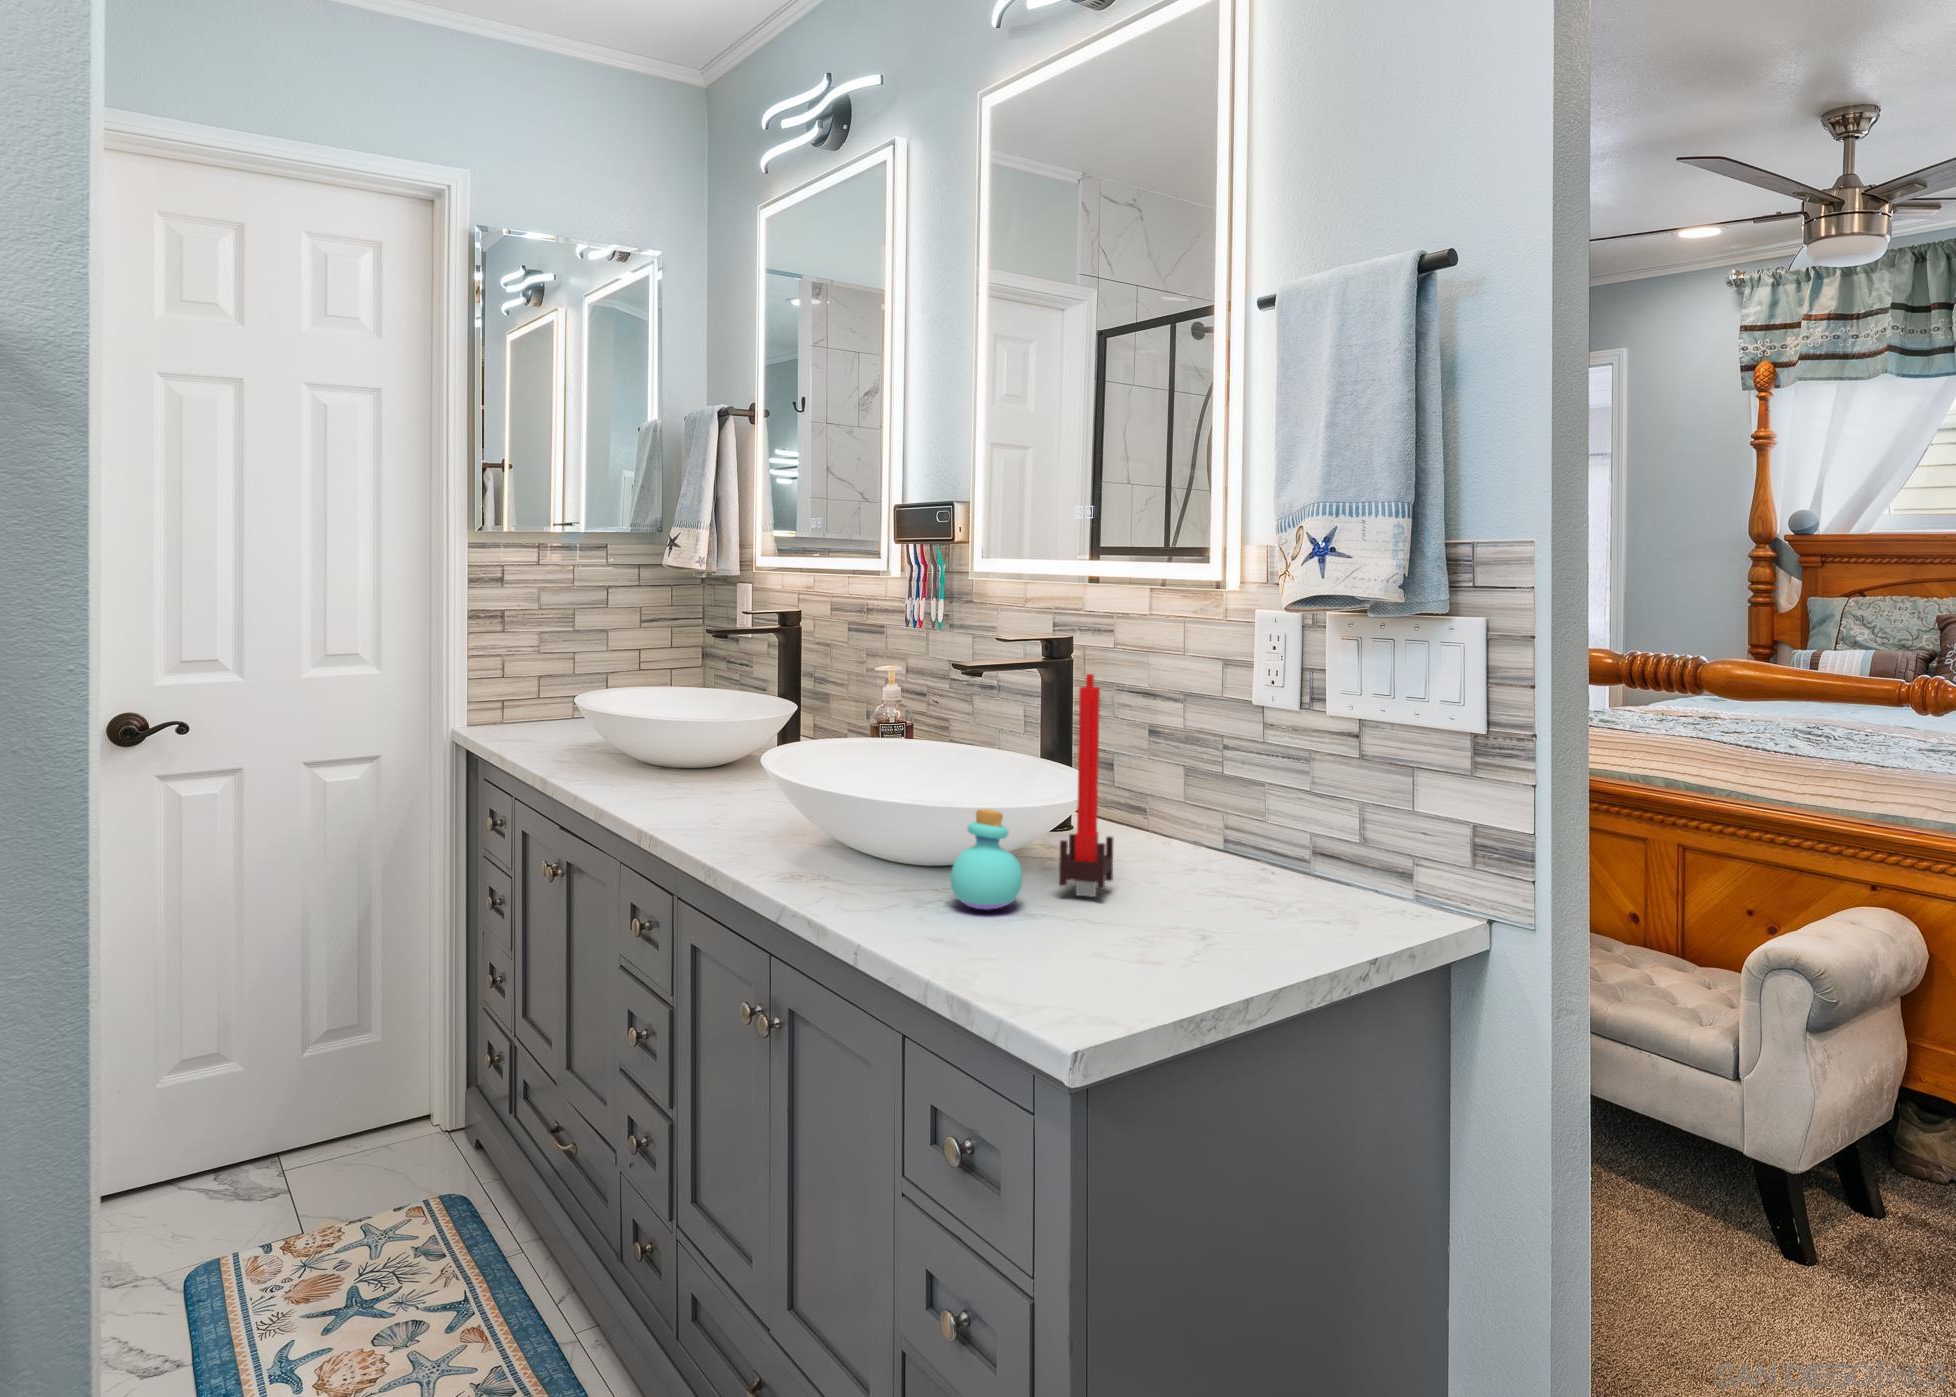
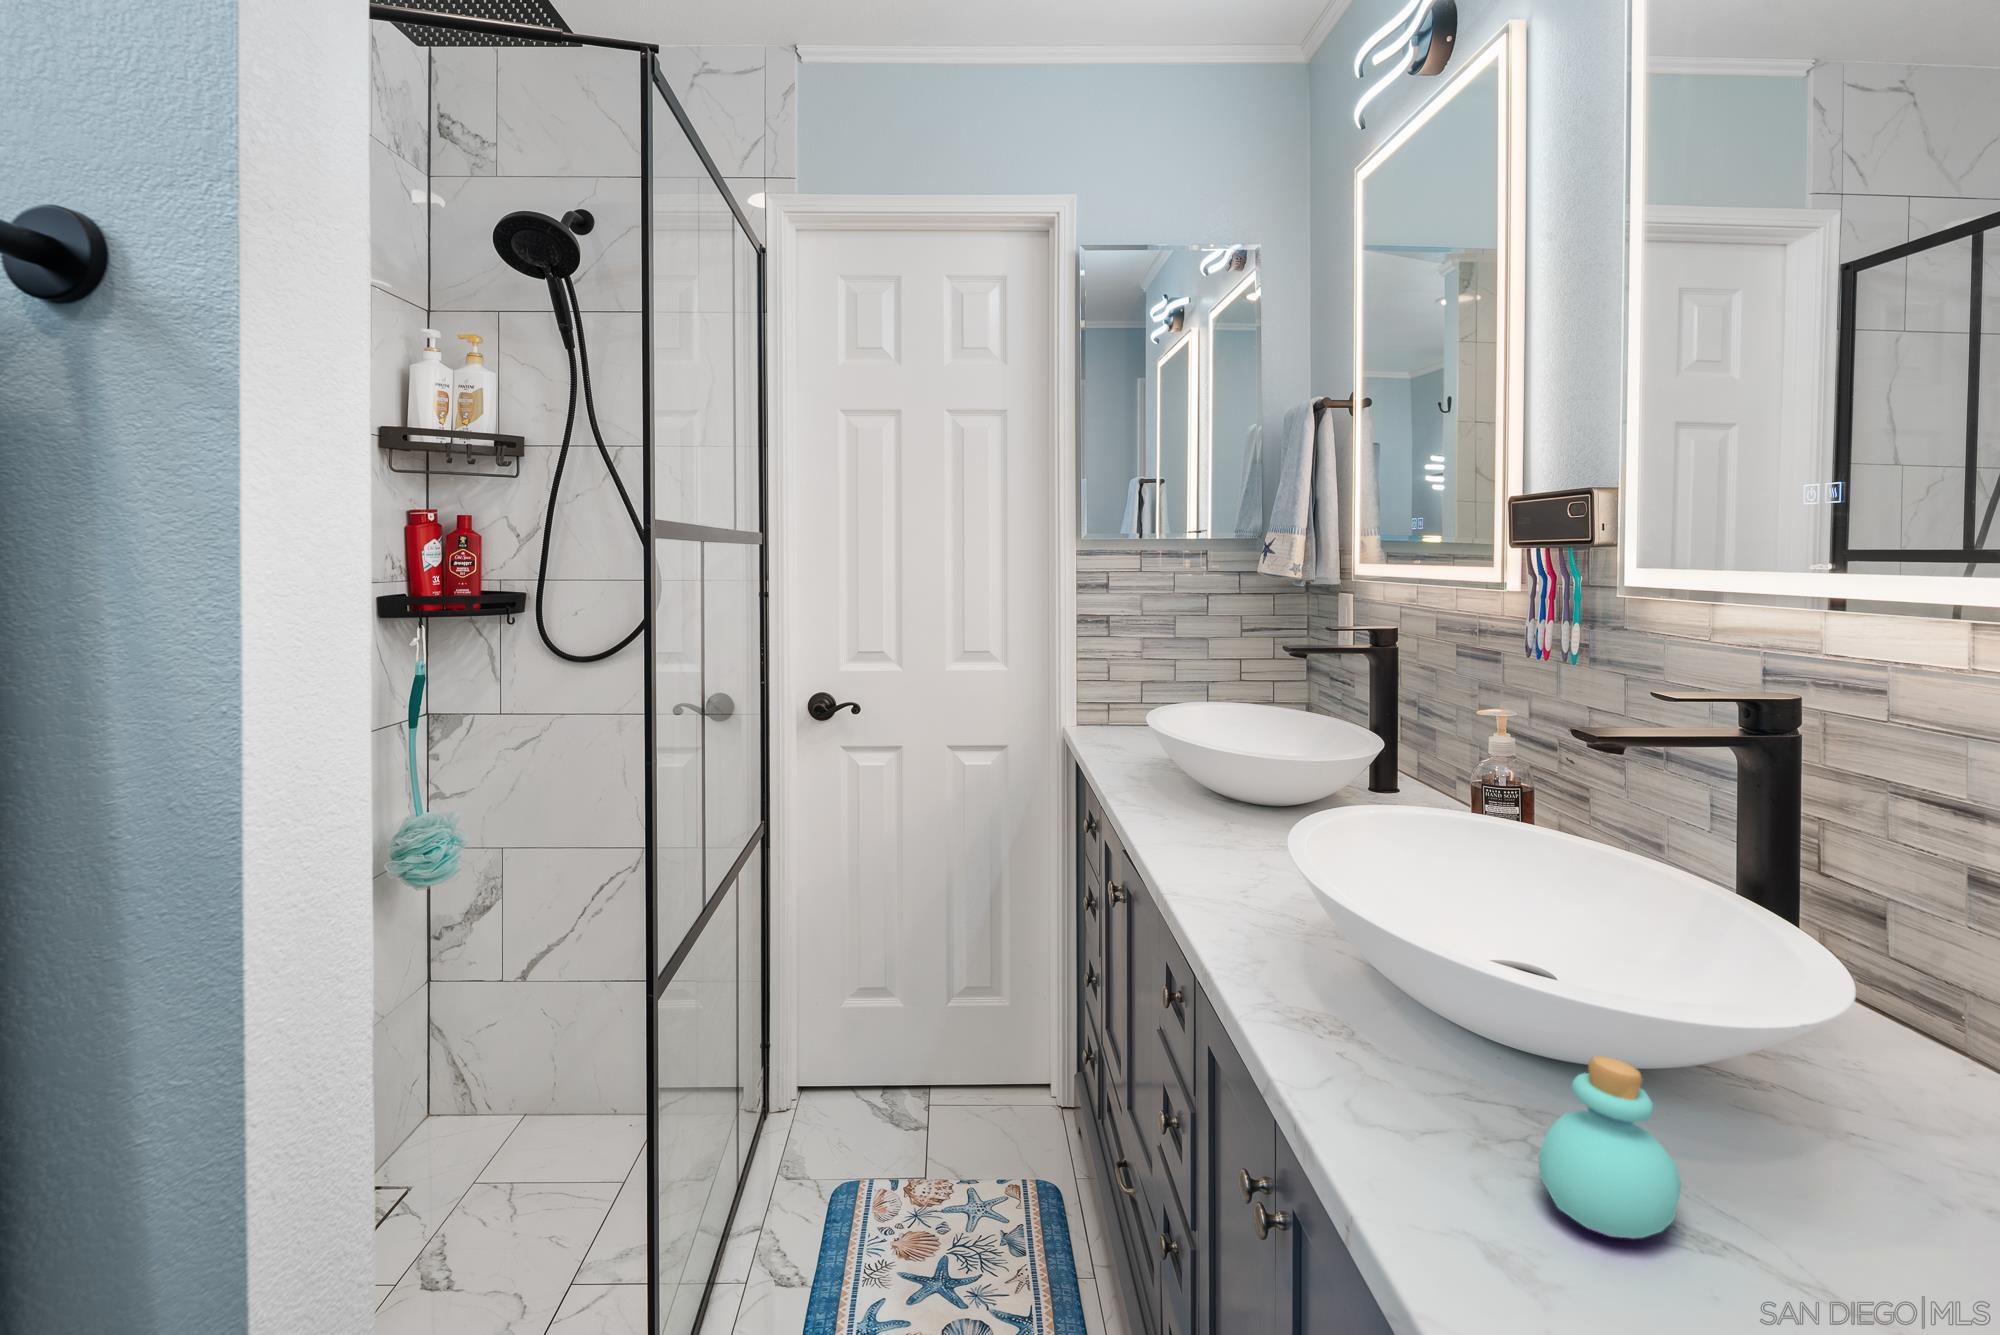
candle: present [1059,674,1113,897] -> none [1760,840,1887,1246]

